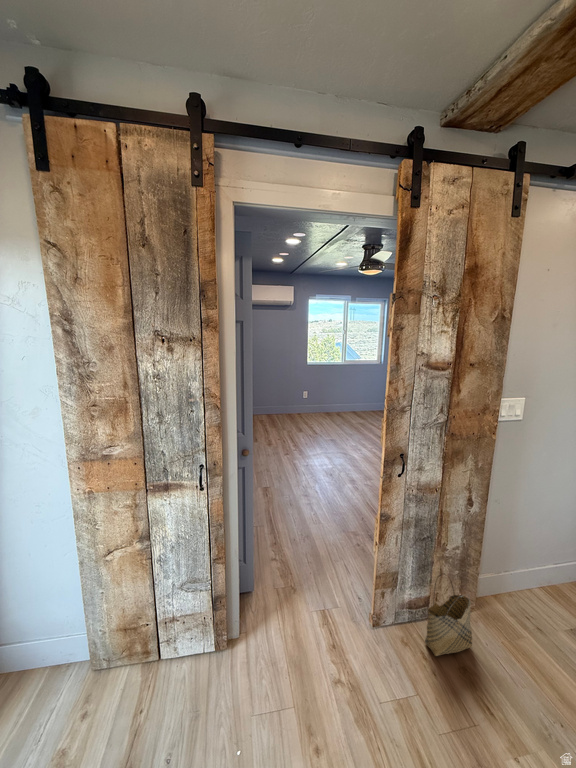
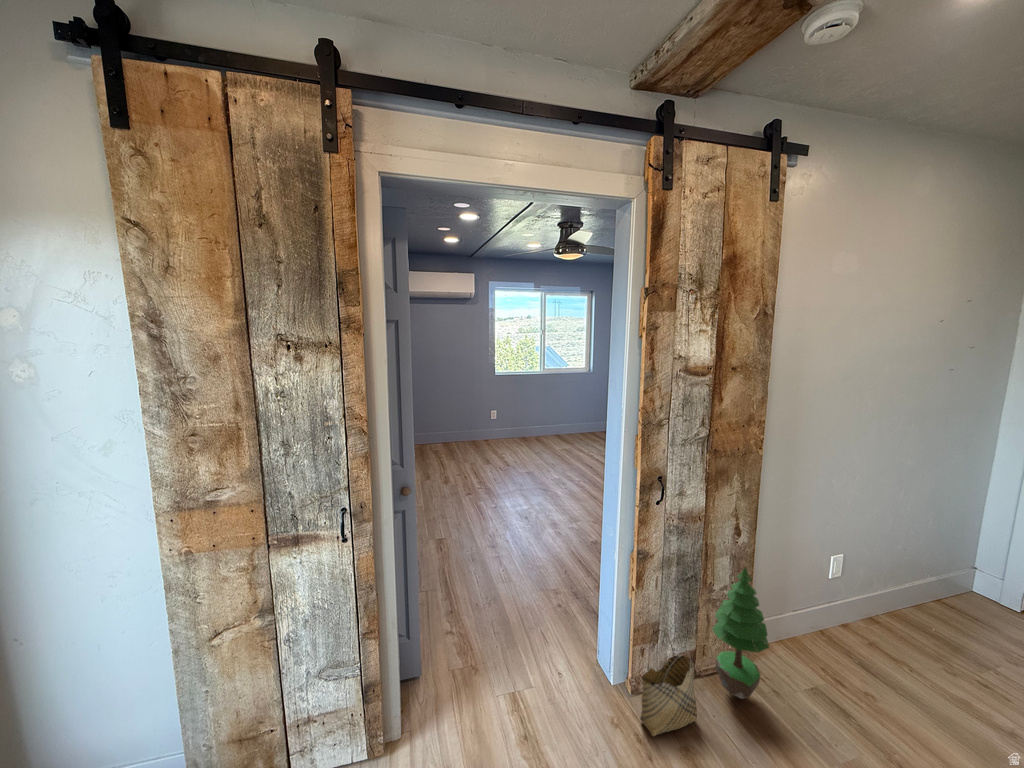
potted tree: none [486,528,537,634] -> present [712,567,769,699]

